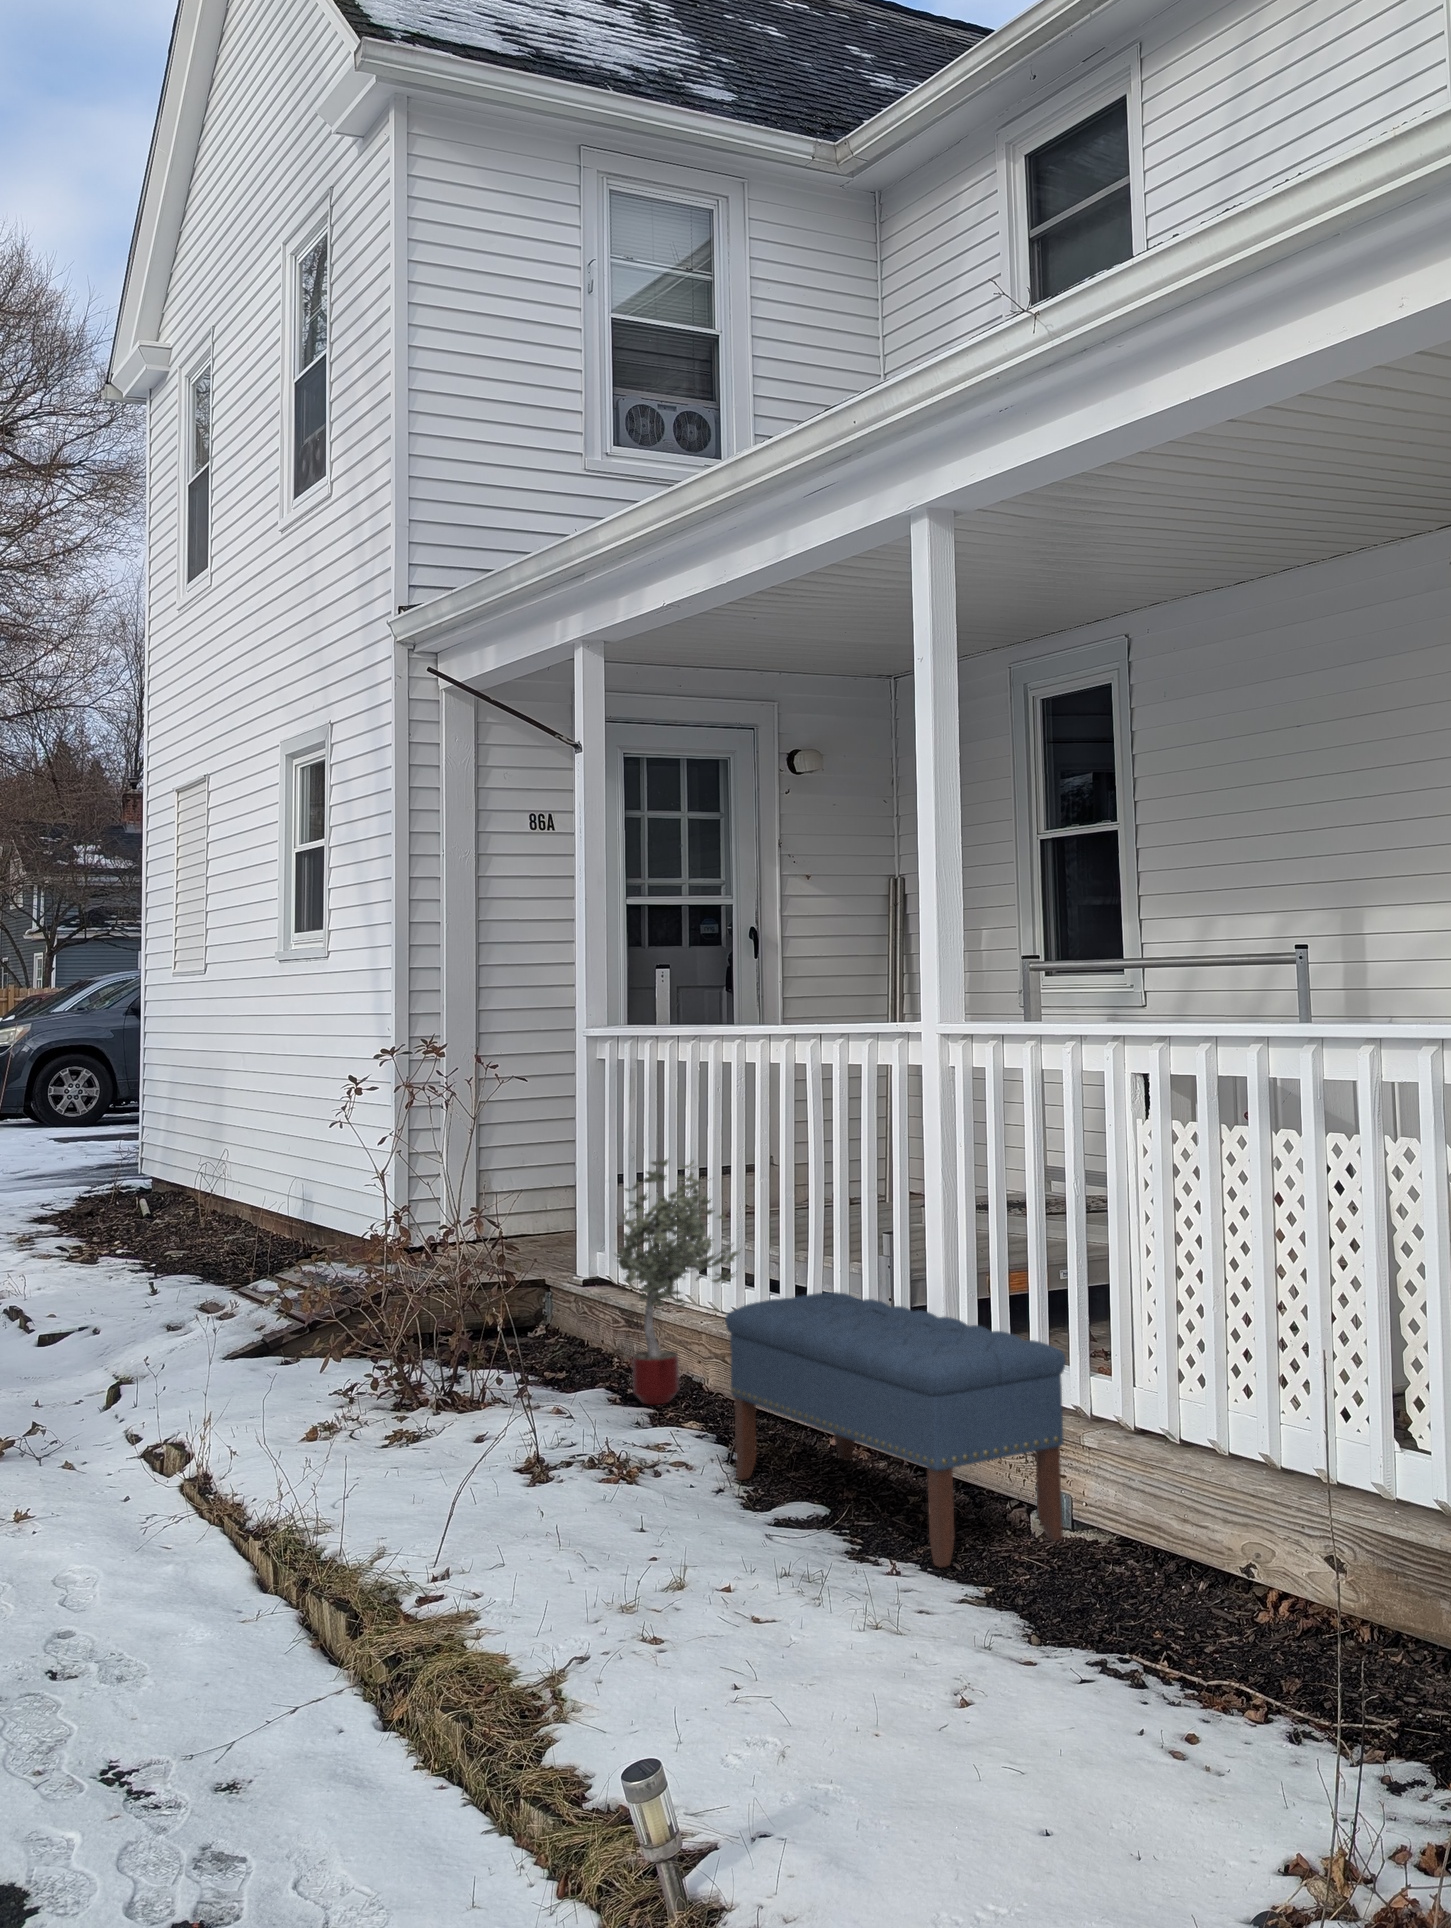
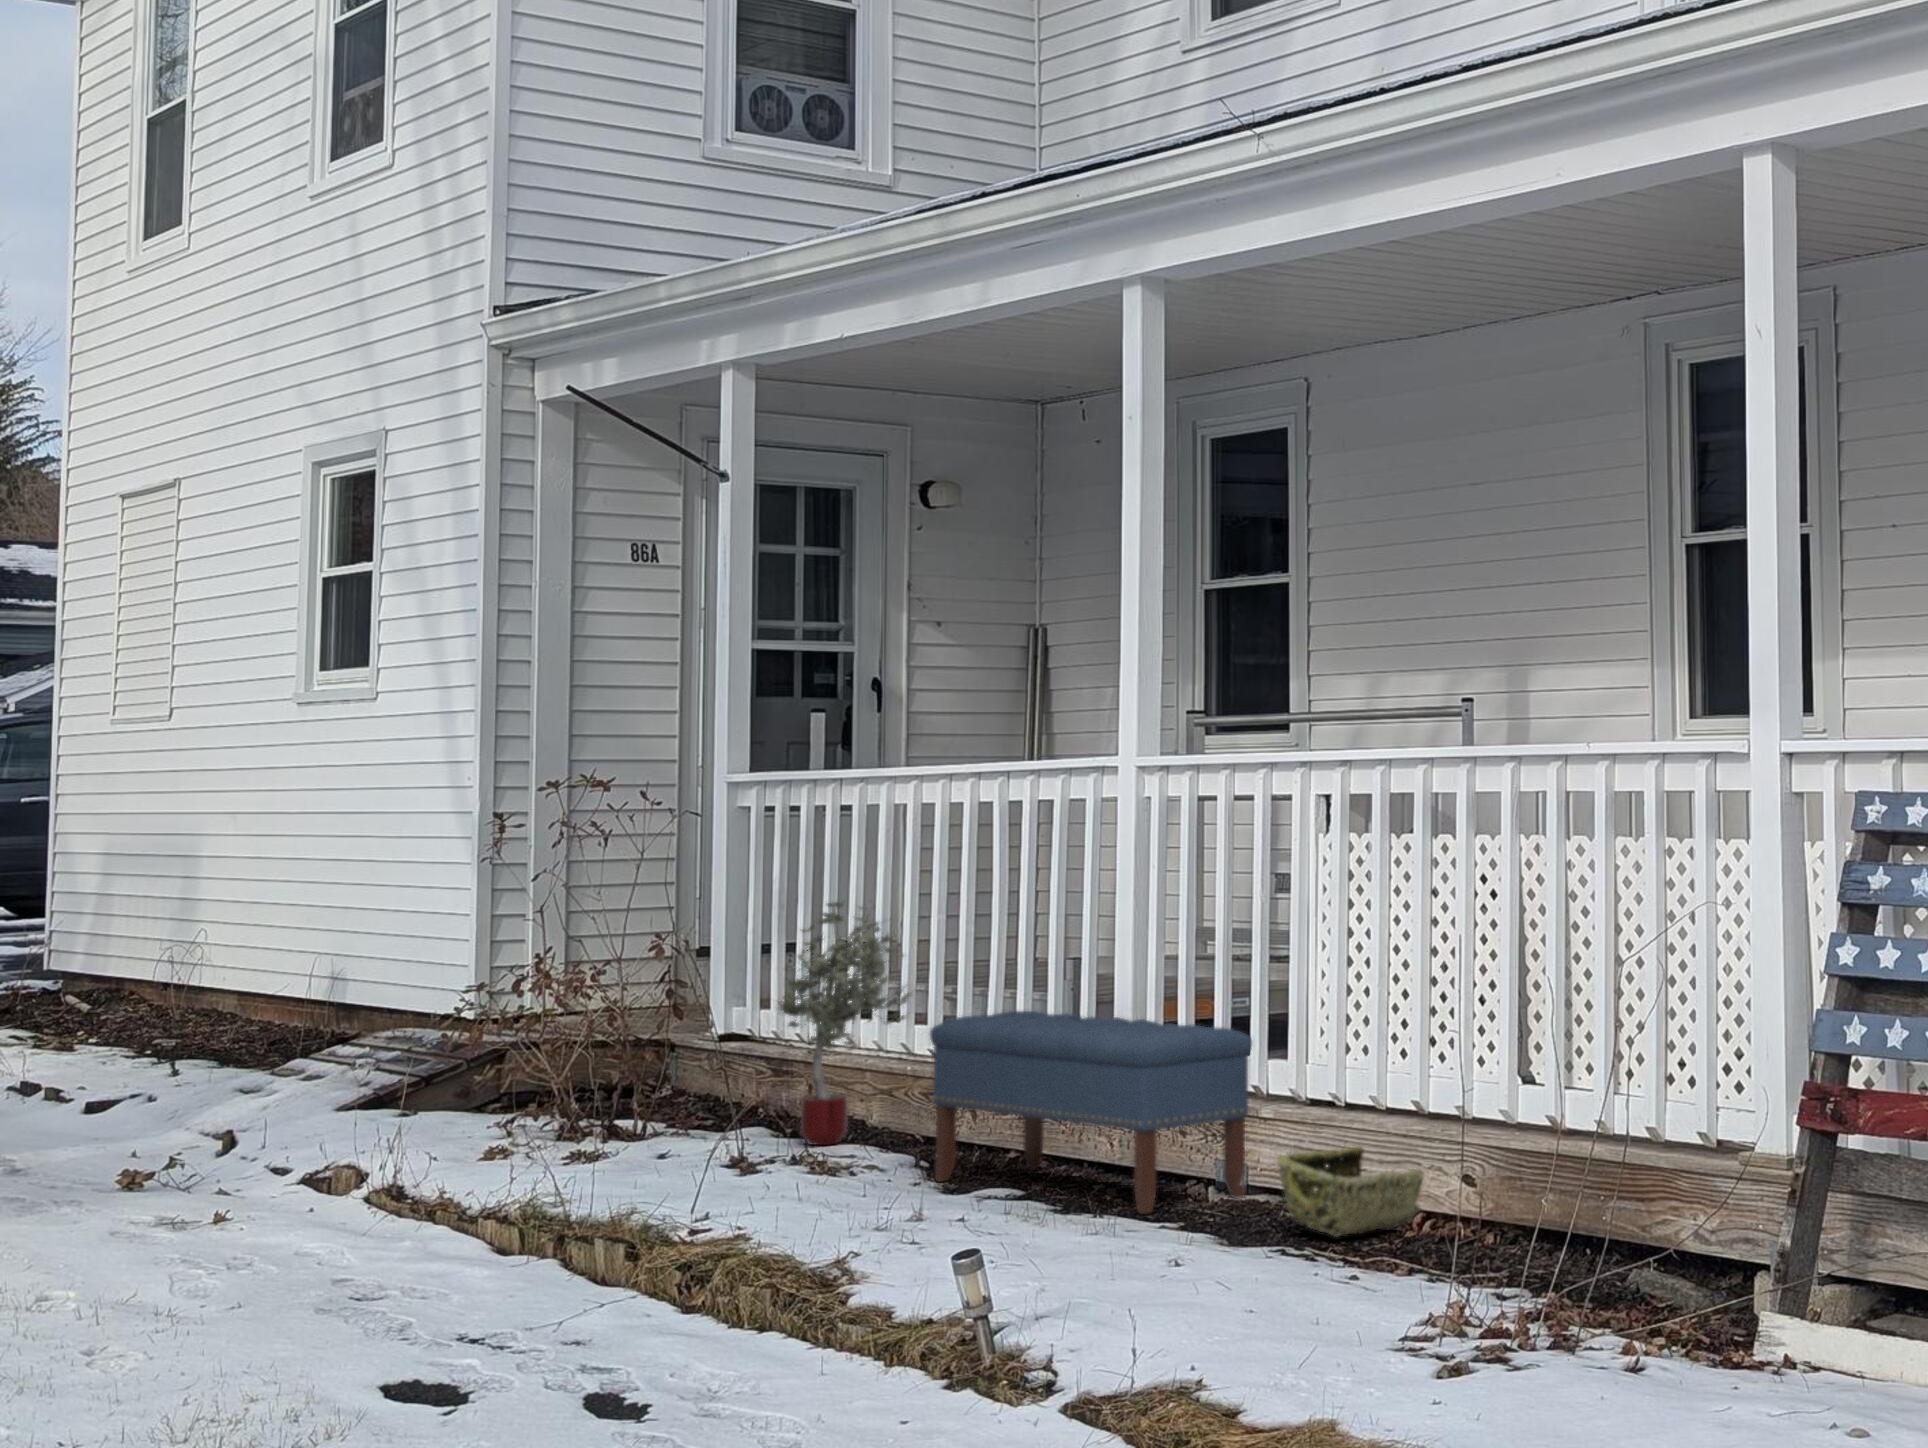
woven basket: none [1088,1510,1299,1649] -> present [1277,1146,1424,1237]

